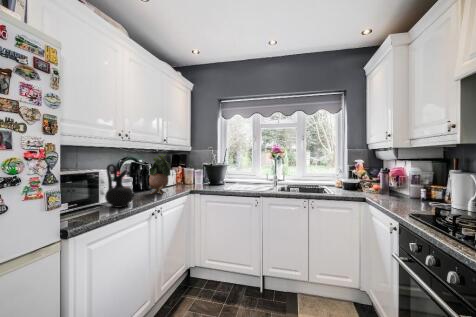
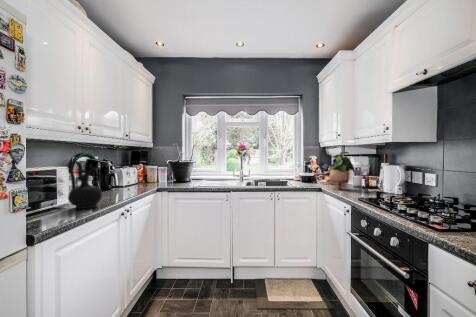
potted plant: present [149,154,171,194] -> present [329,151,355,190]

